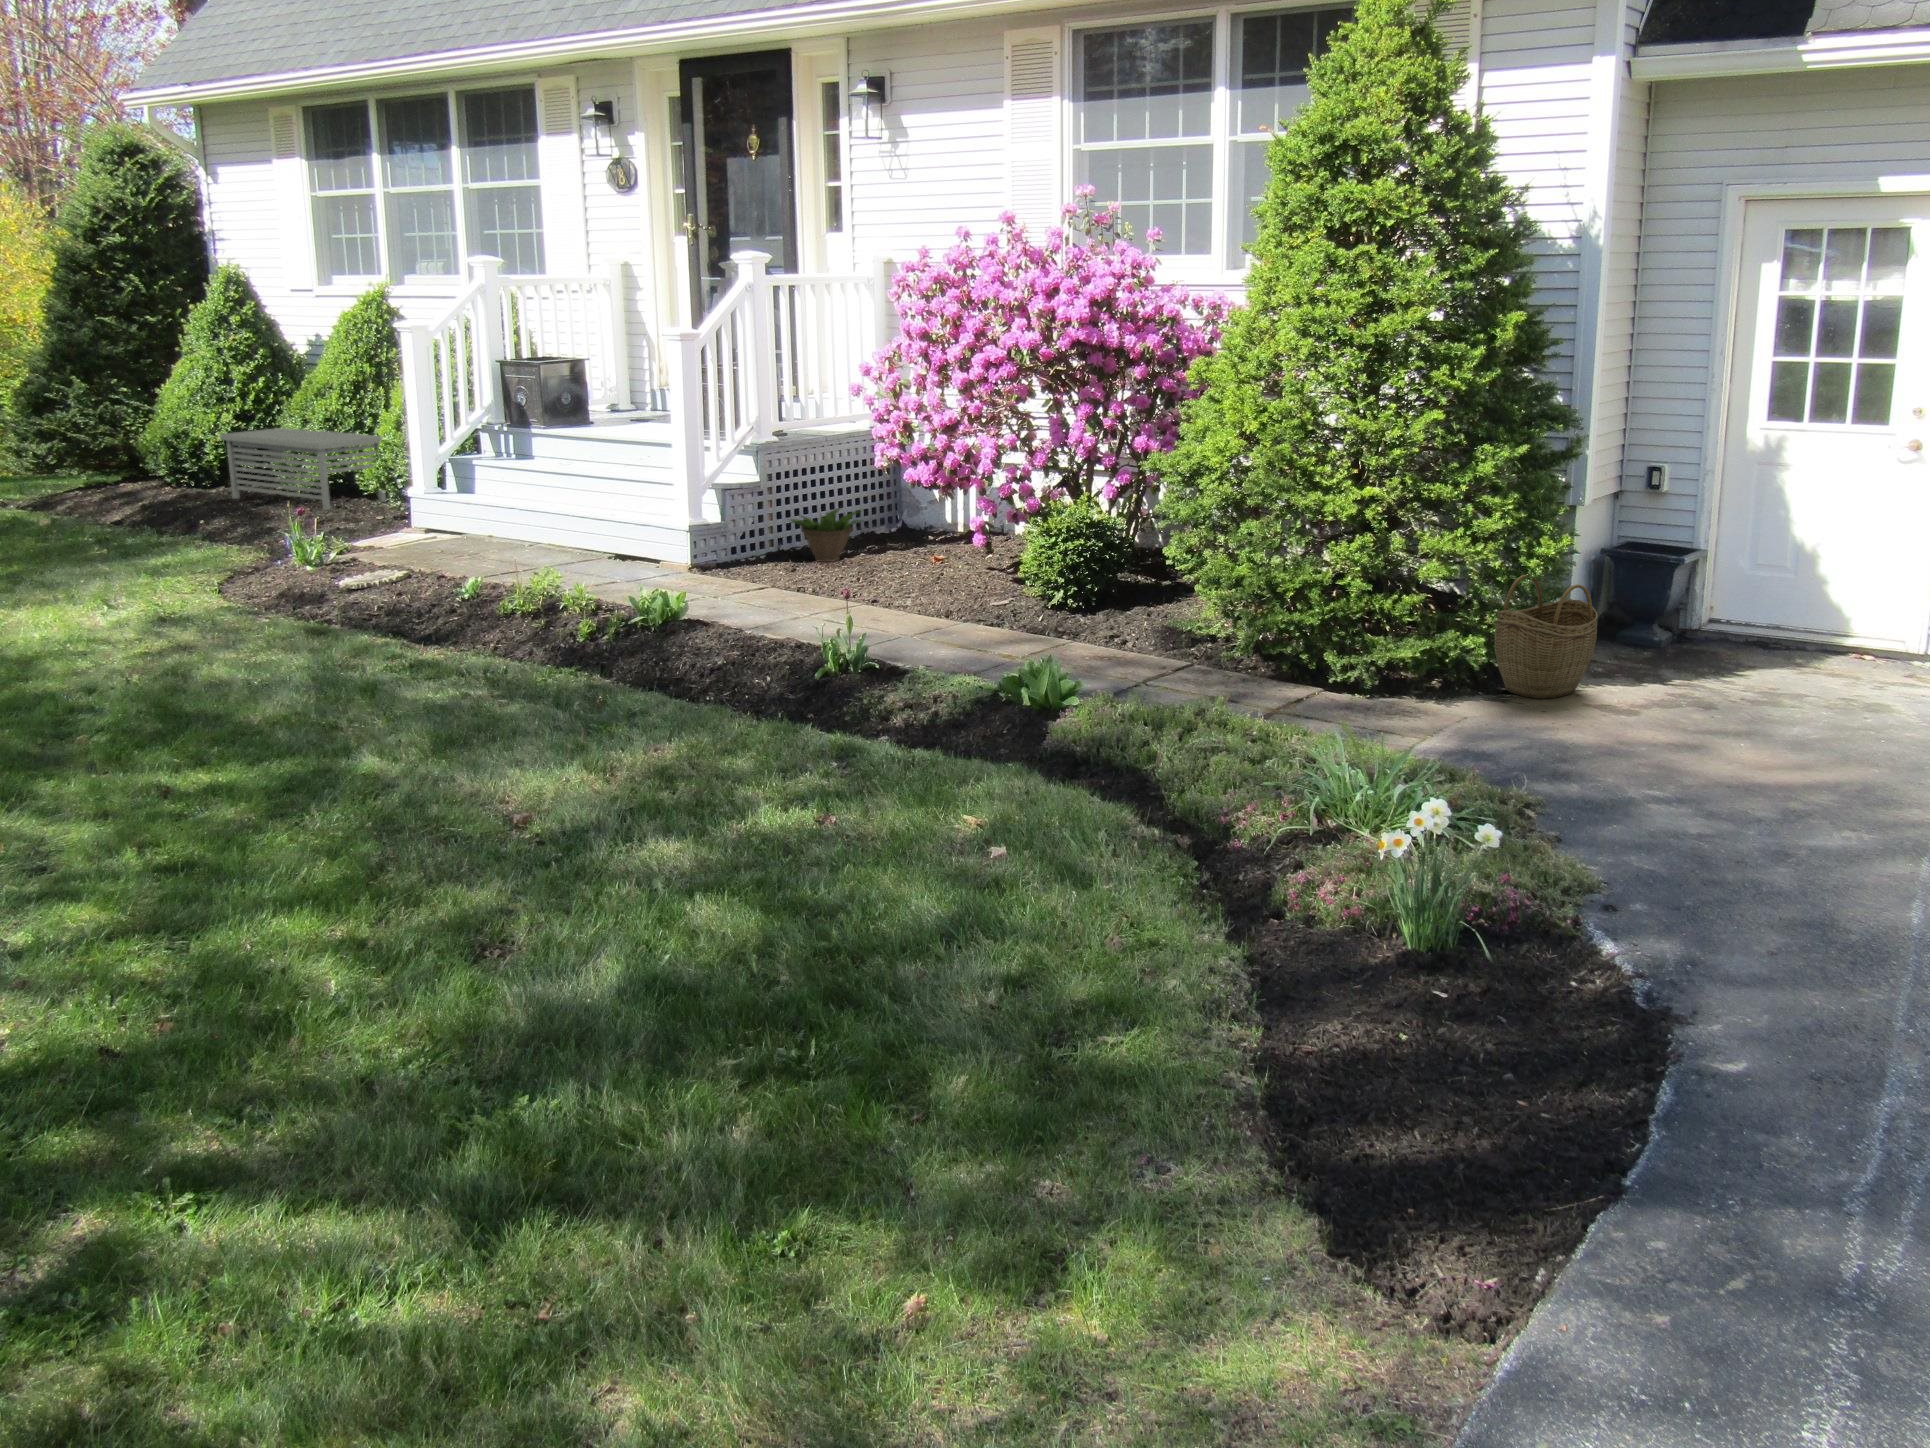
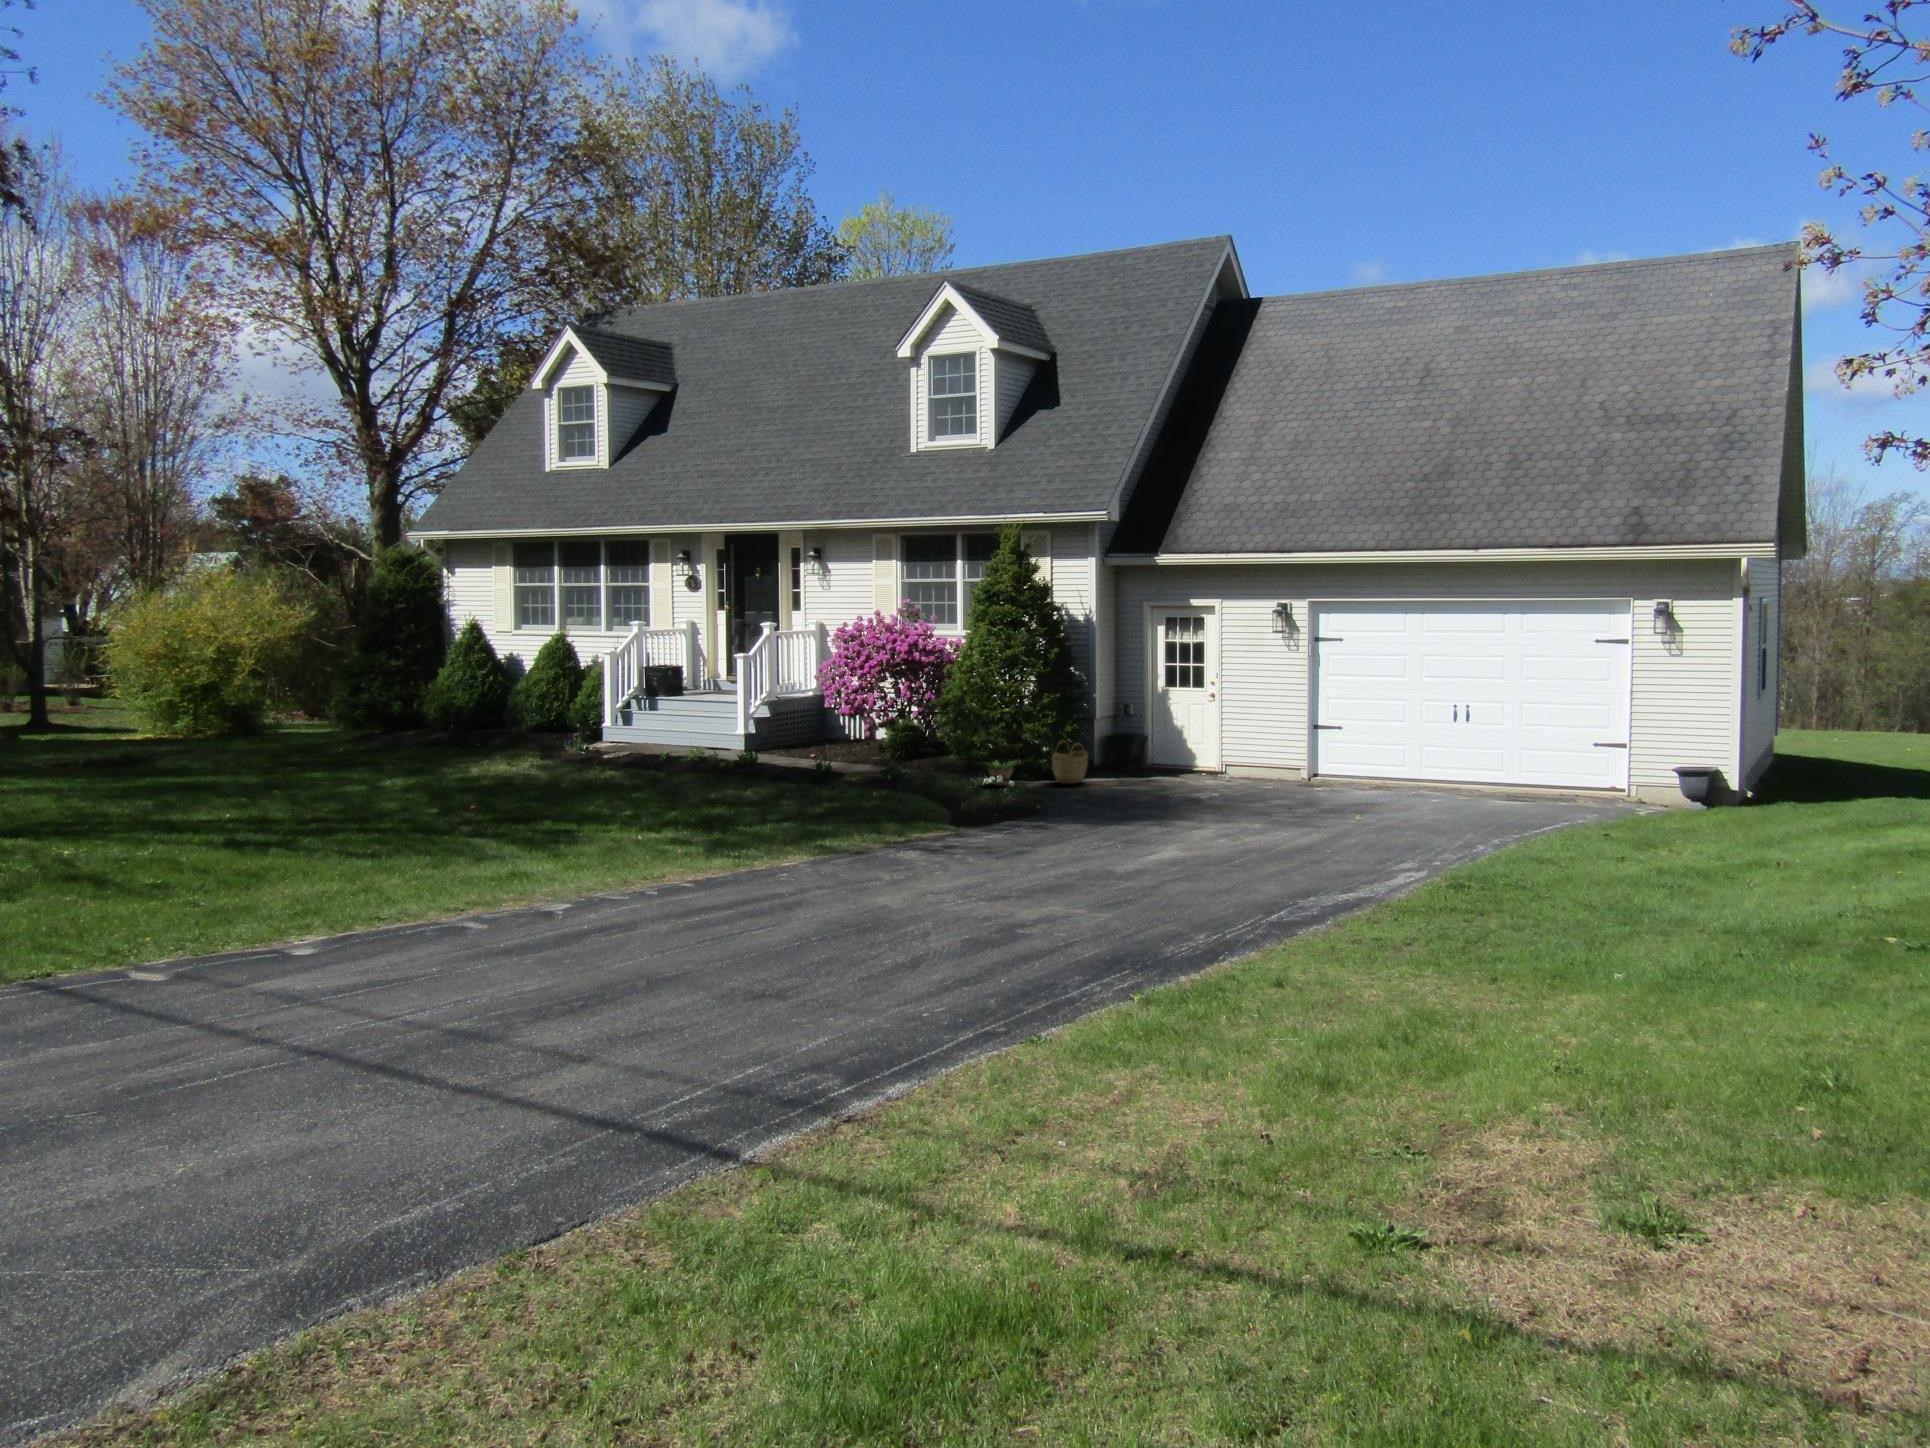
storage bench: present [220,428,386,510] -> none [498,700,580,738]
decorative plant: present [790,508,862,562] -> present [988,761,1016,785]

